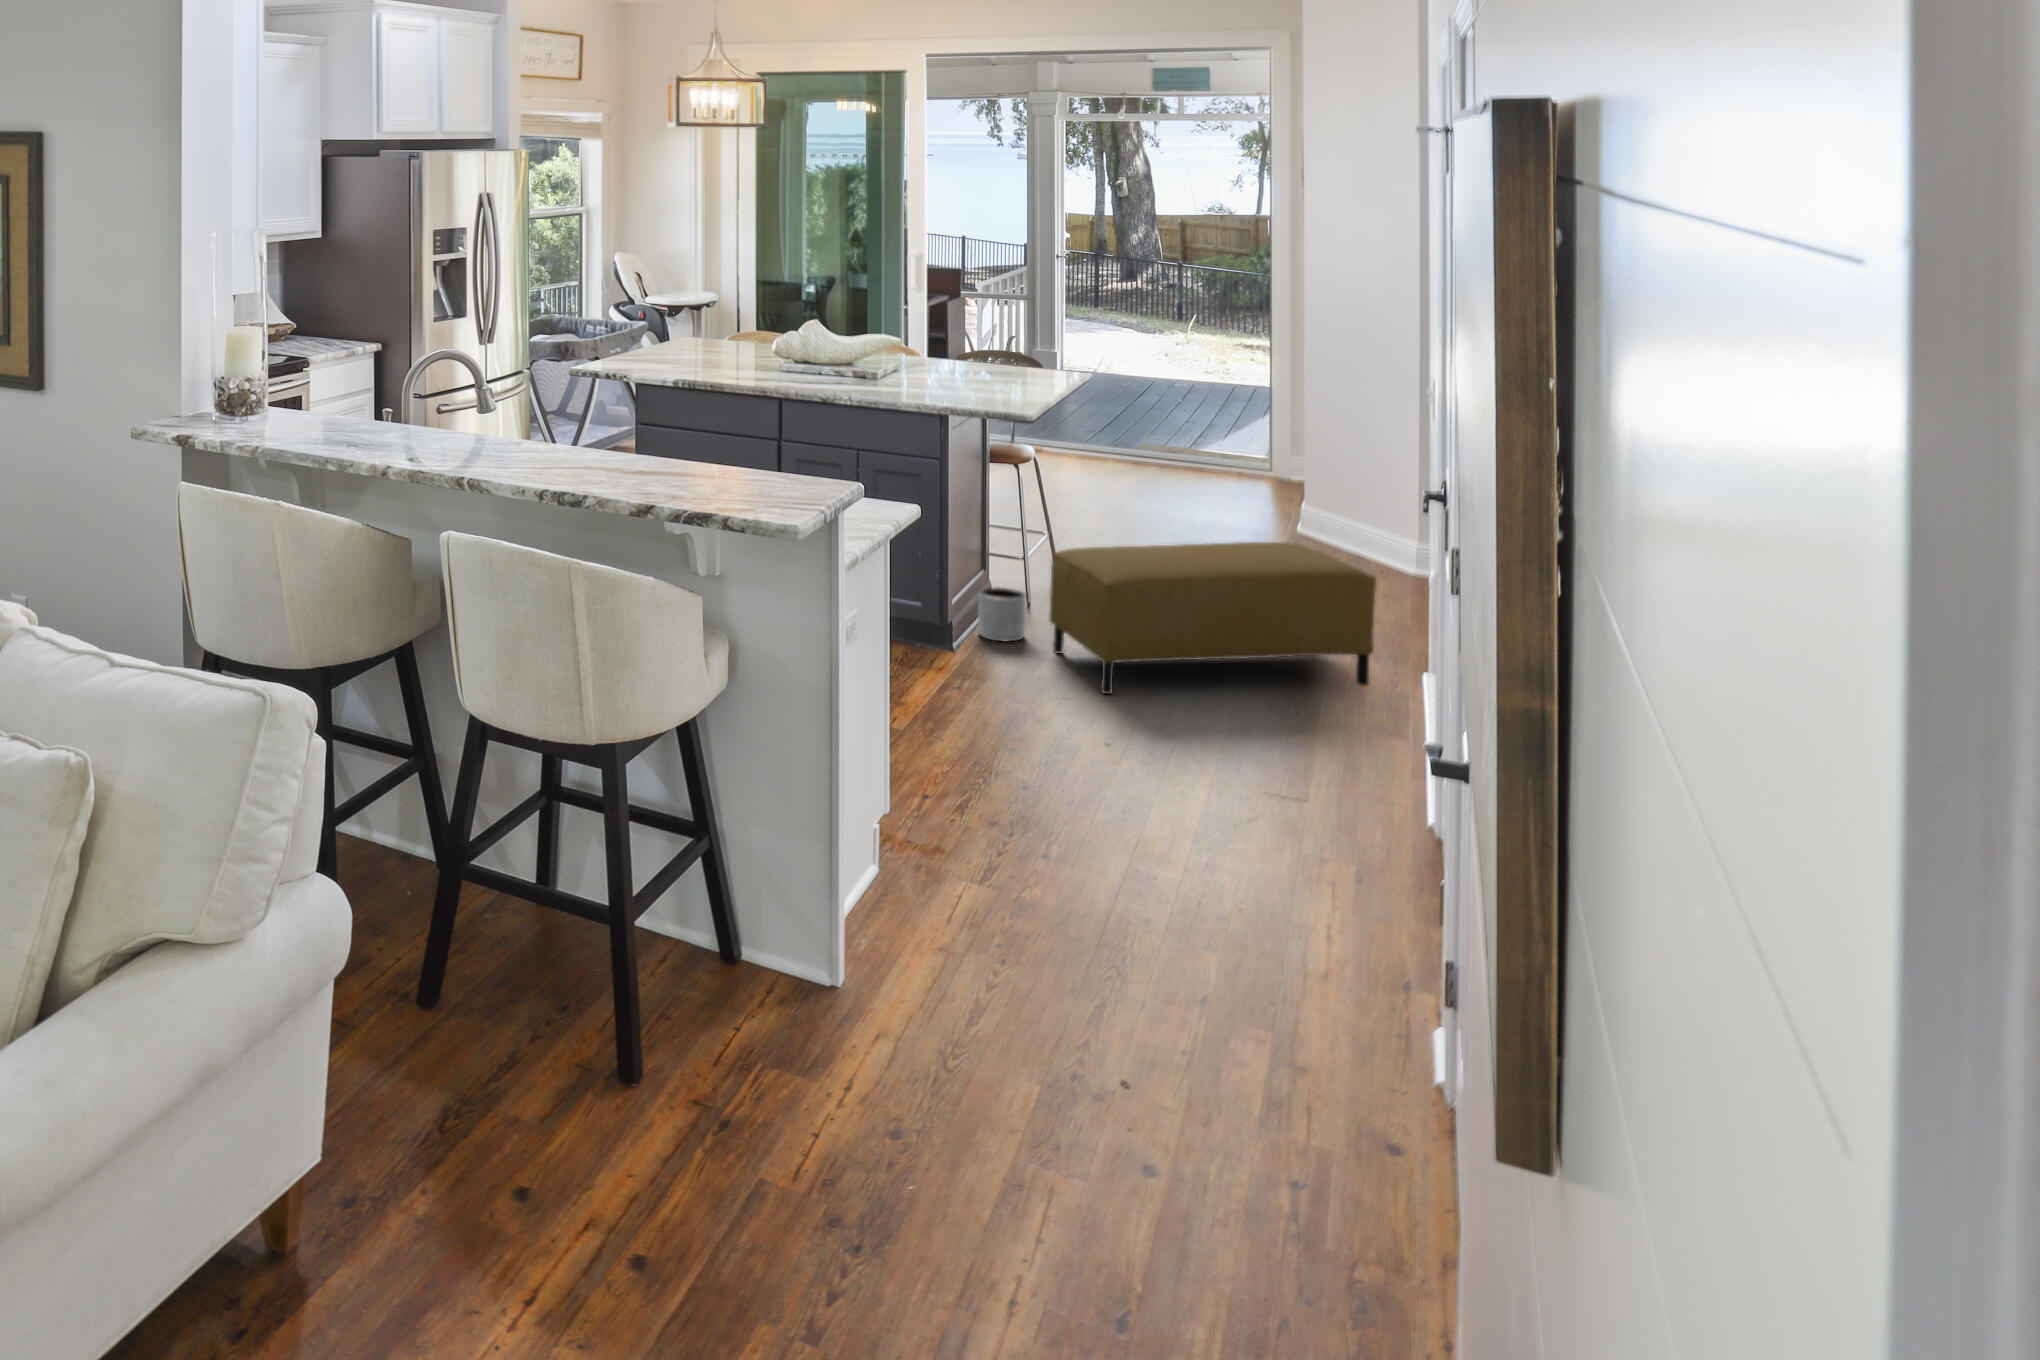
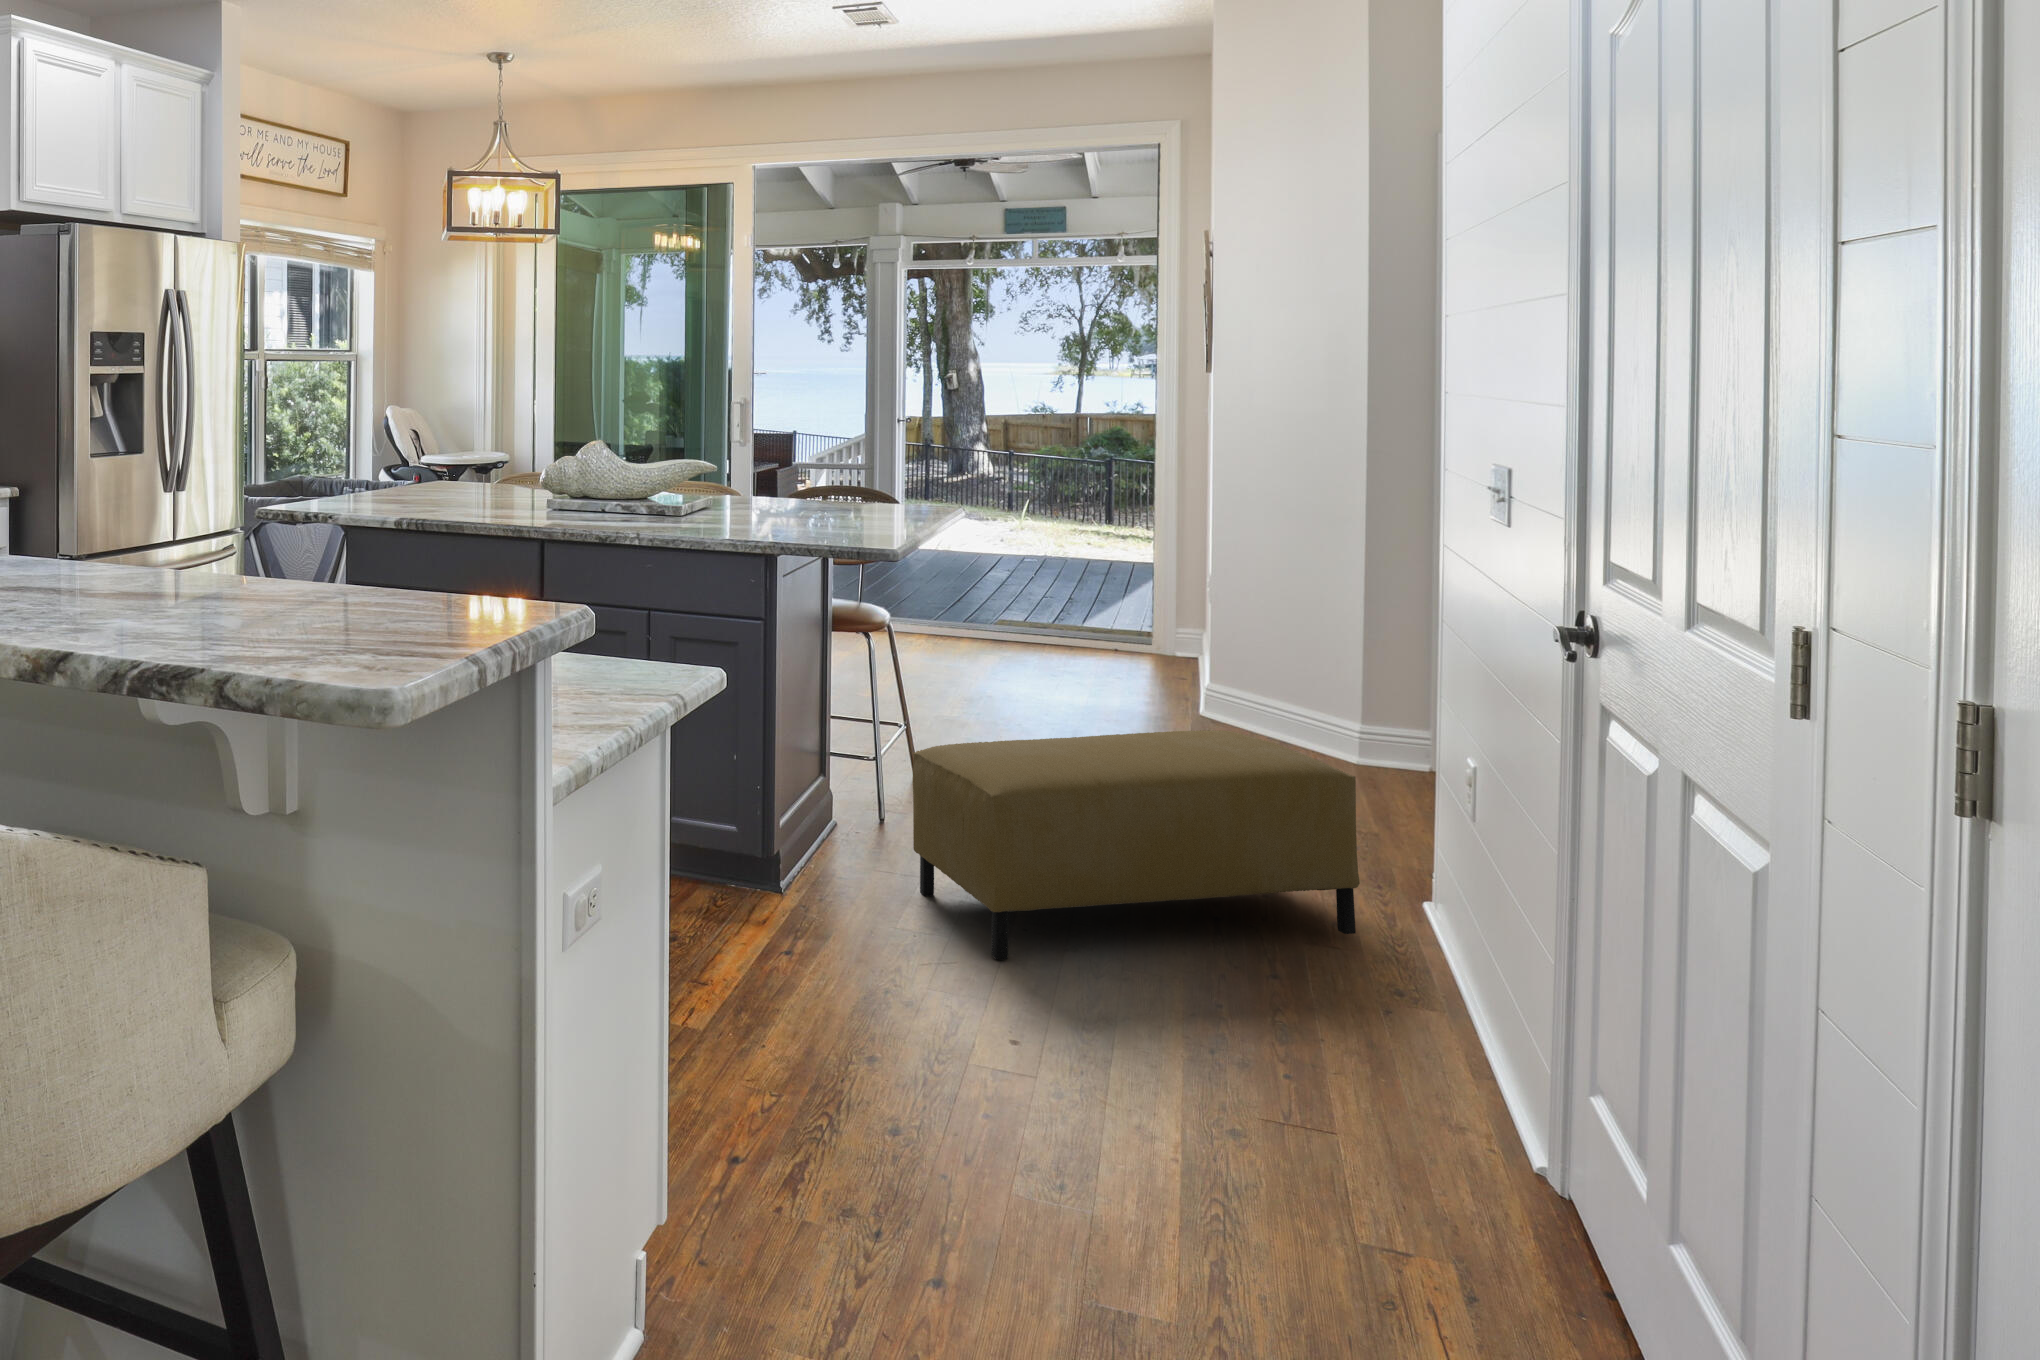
planter: present [978,587,1026,641] -> none [817,803,881,880]

